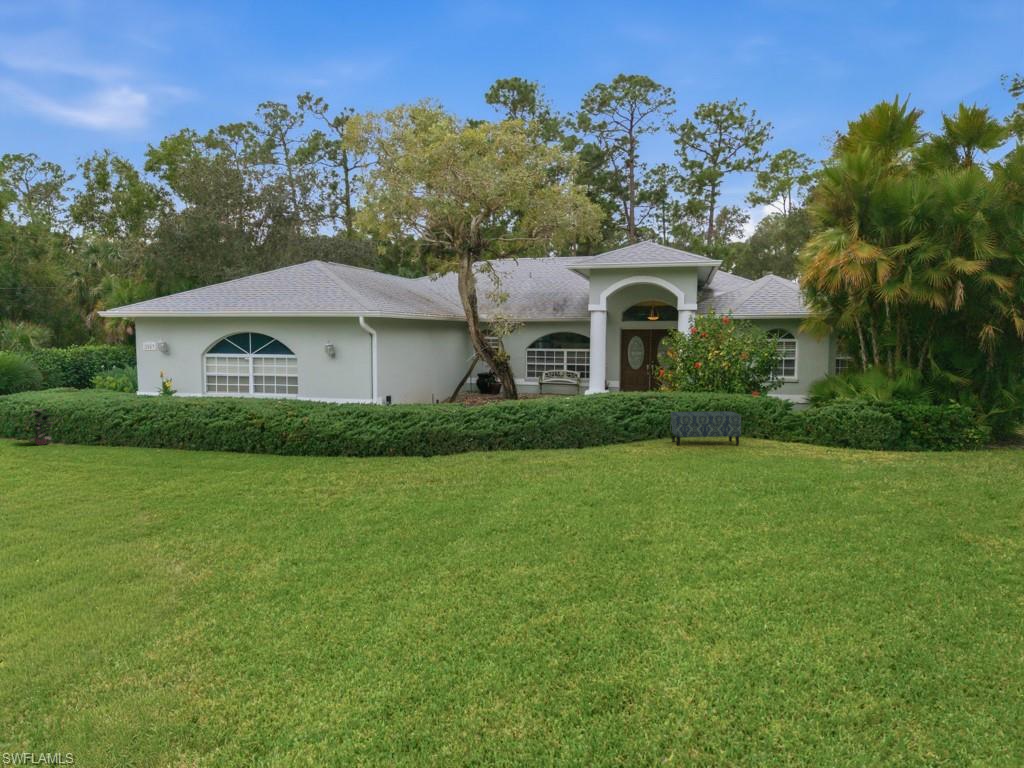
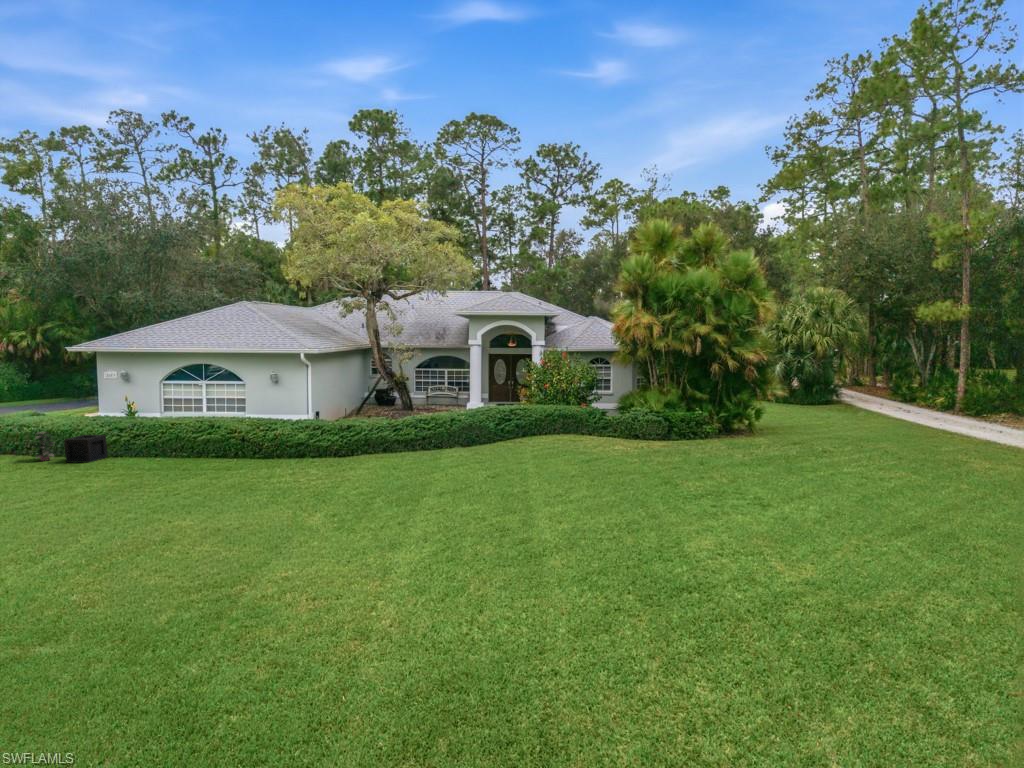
bench: present [670,411,741,446] -> none [532,418,576,442]
wooden crate: none [58,414,109,449] -> present [64,435,107,463]

